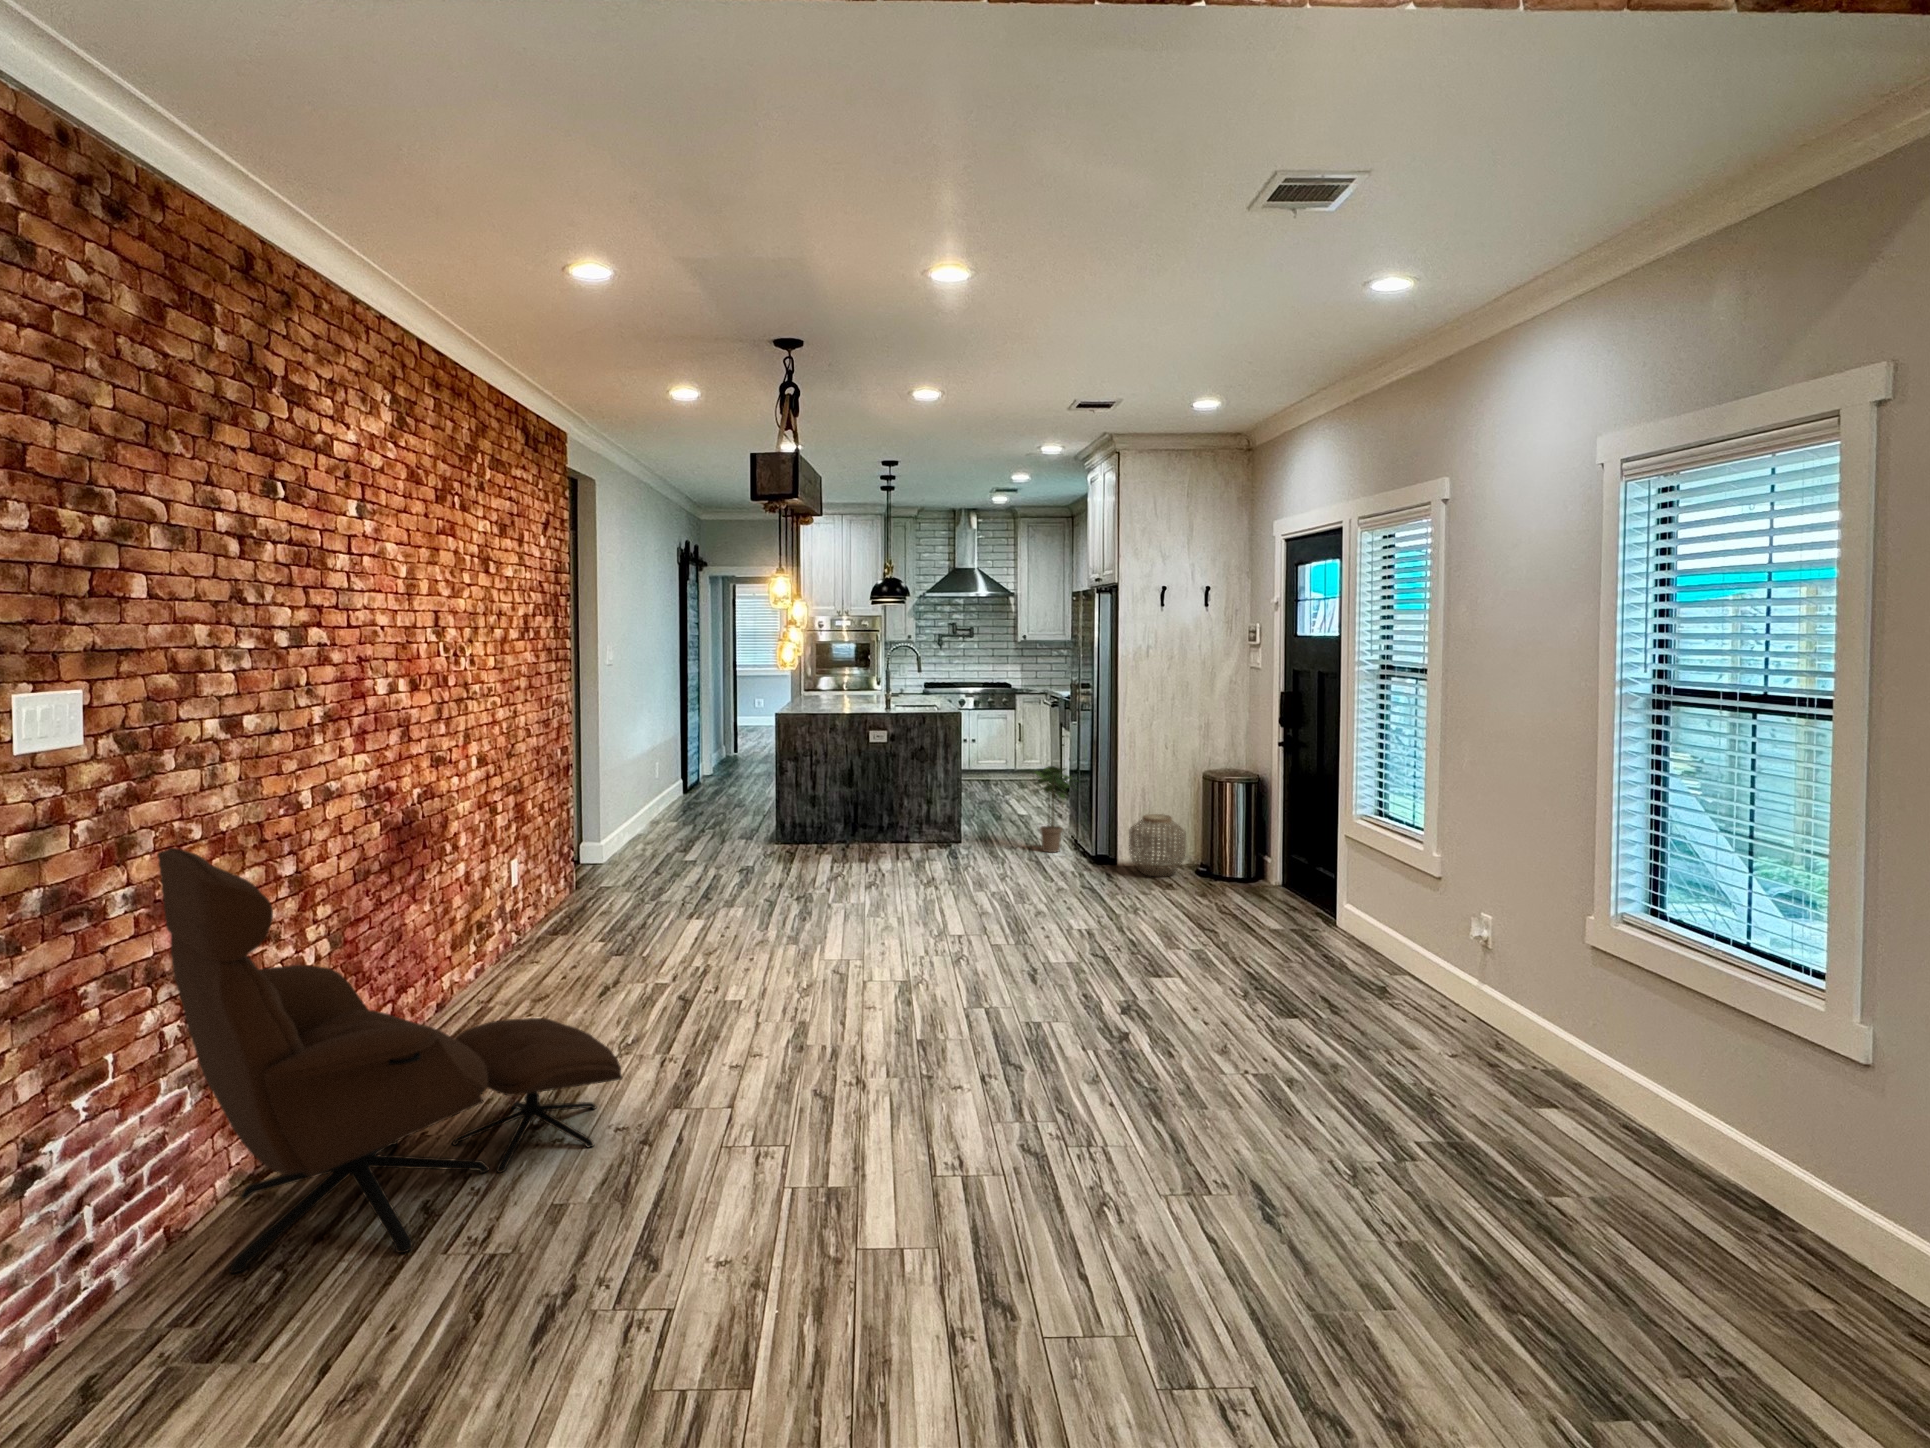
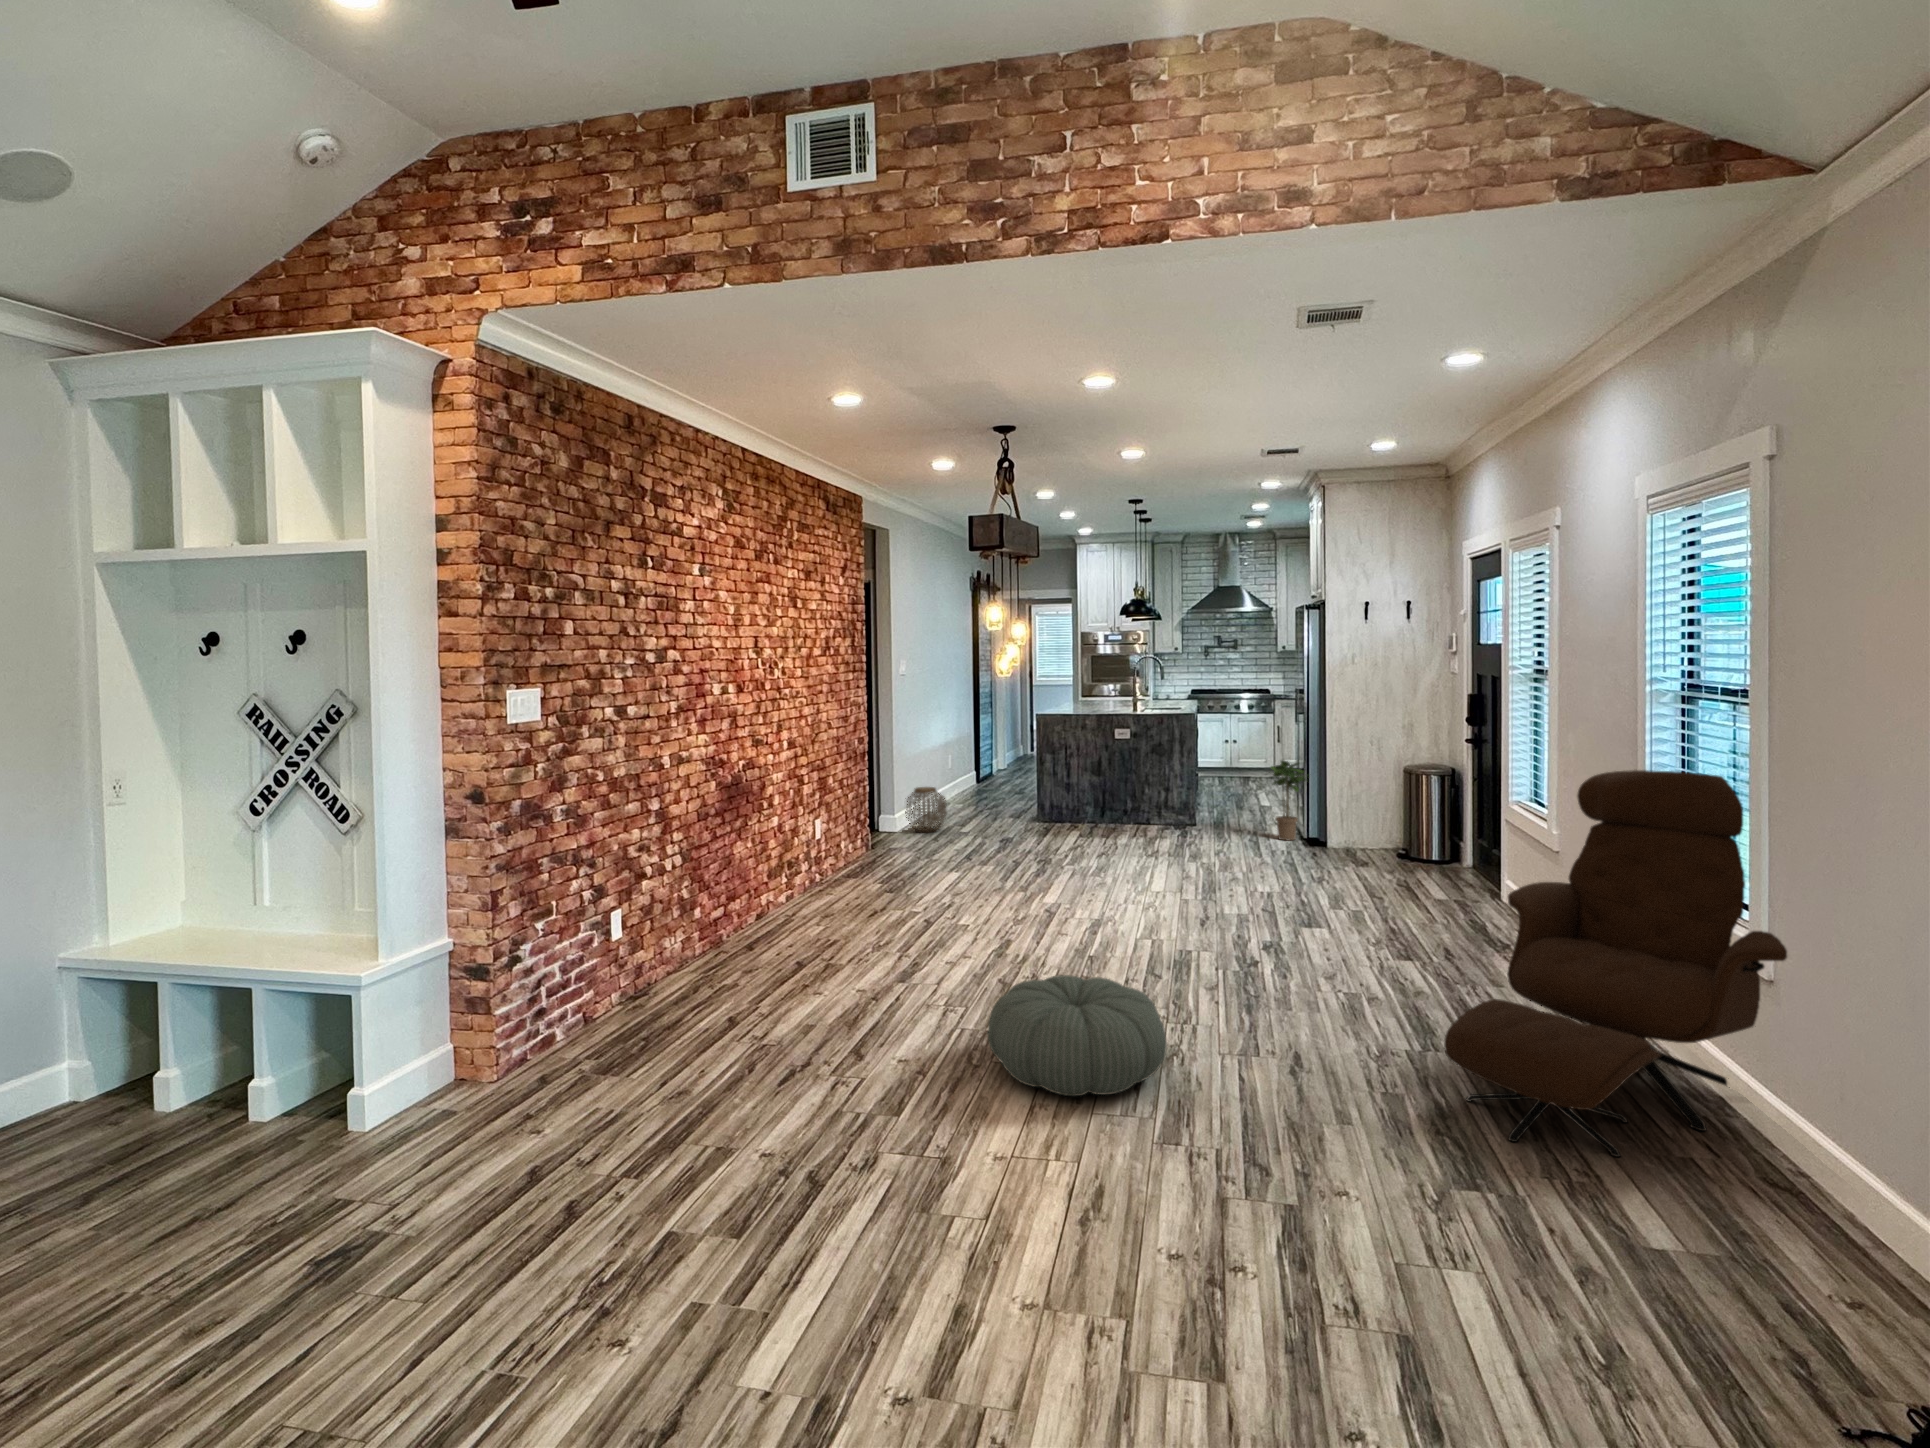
woven basket: present [1129,814,1186,876] -> present [905,787,947,833]
lounge chair: present [158,848,622,1273] -> present [1444,770,1787,1157]
pouf: none [848,1079,1087,1265] -> present [987,975,1167,1096]

